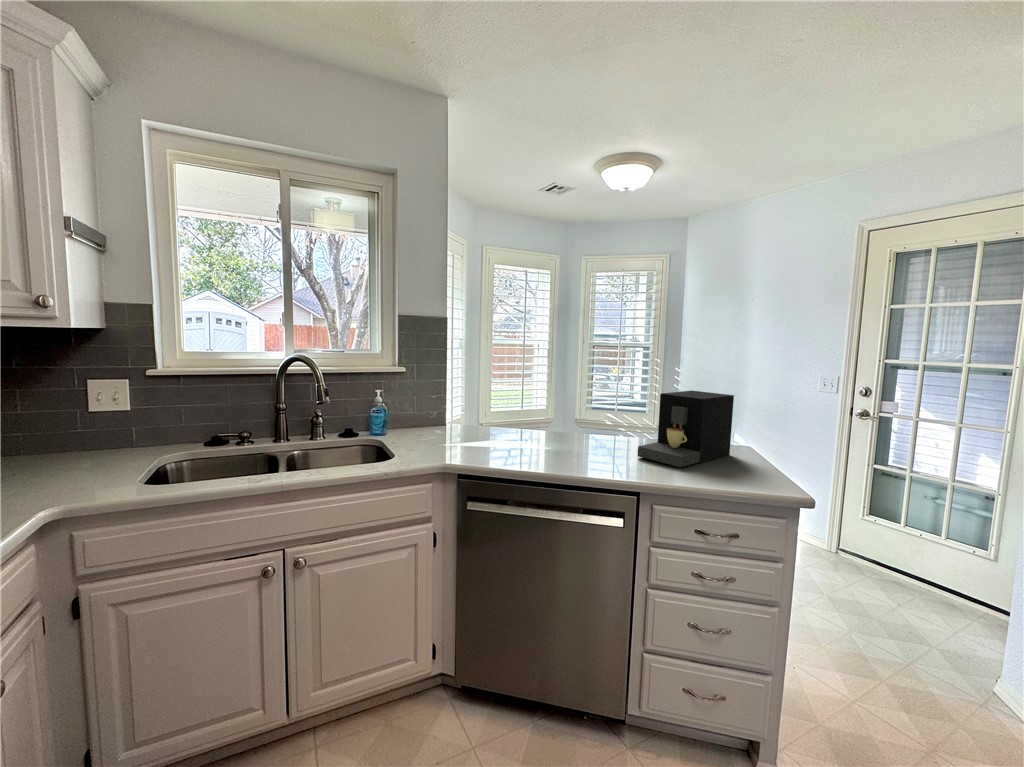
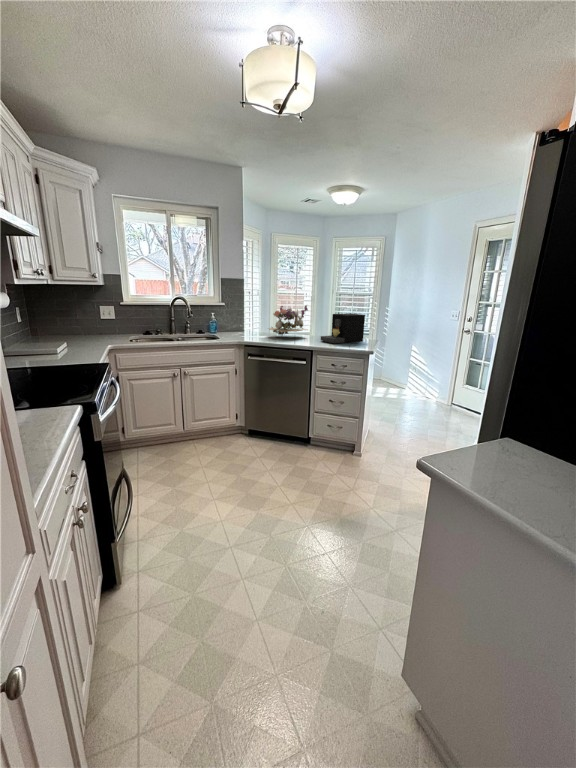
flower arrangement: none [503,371,597,442] -> present [269,305,308,335]

